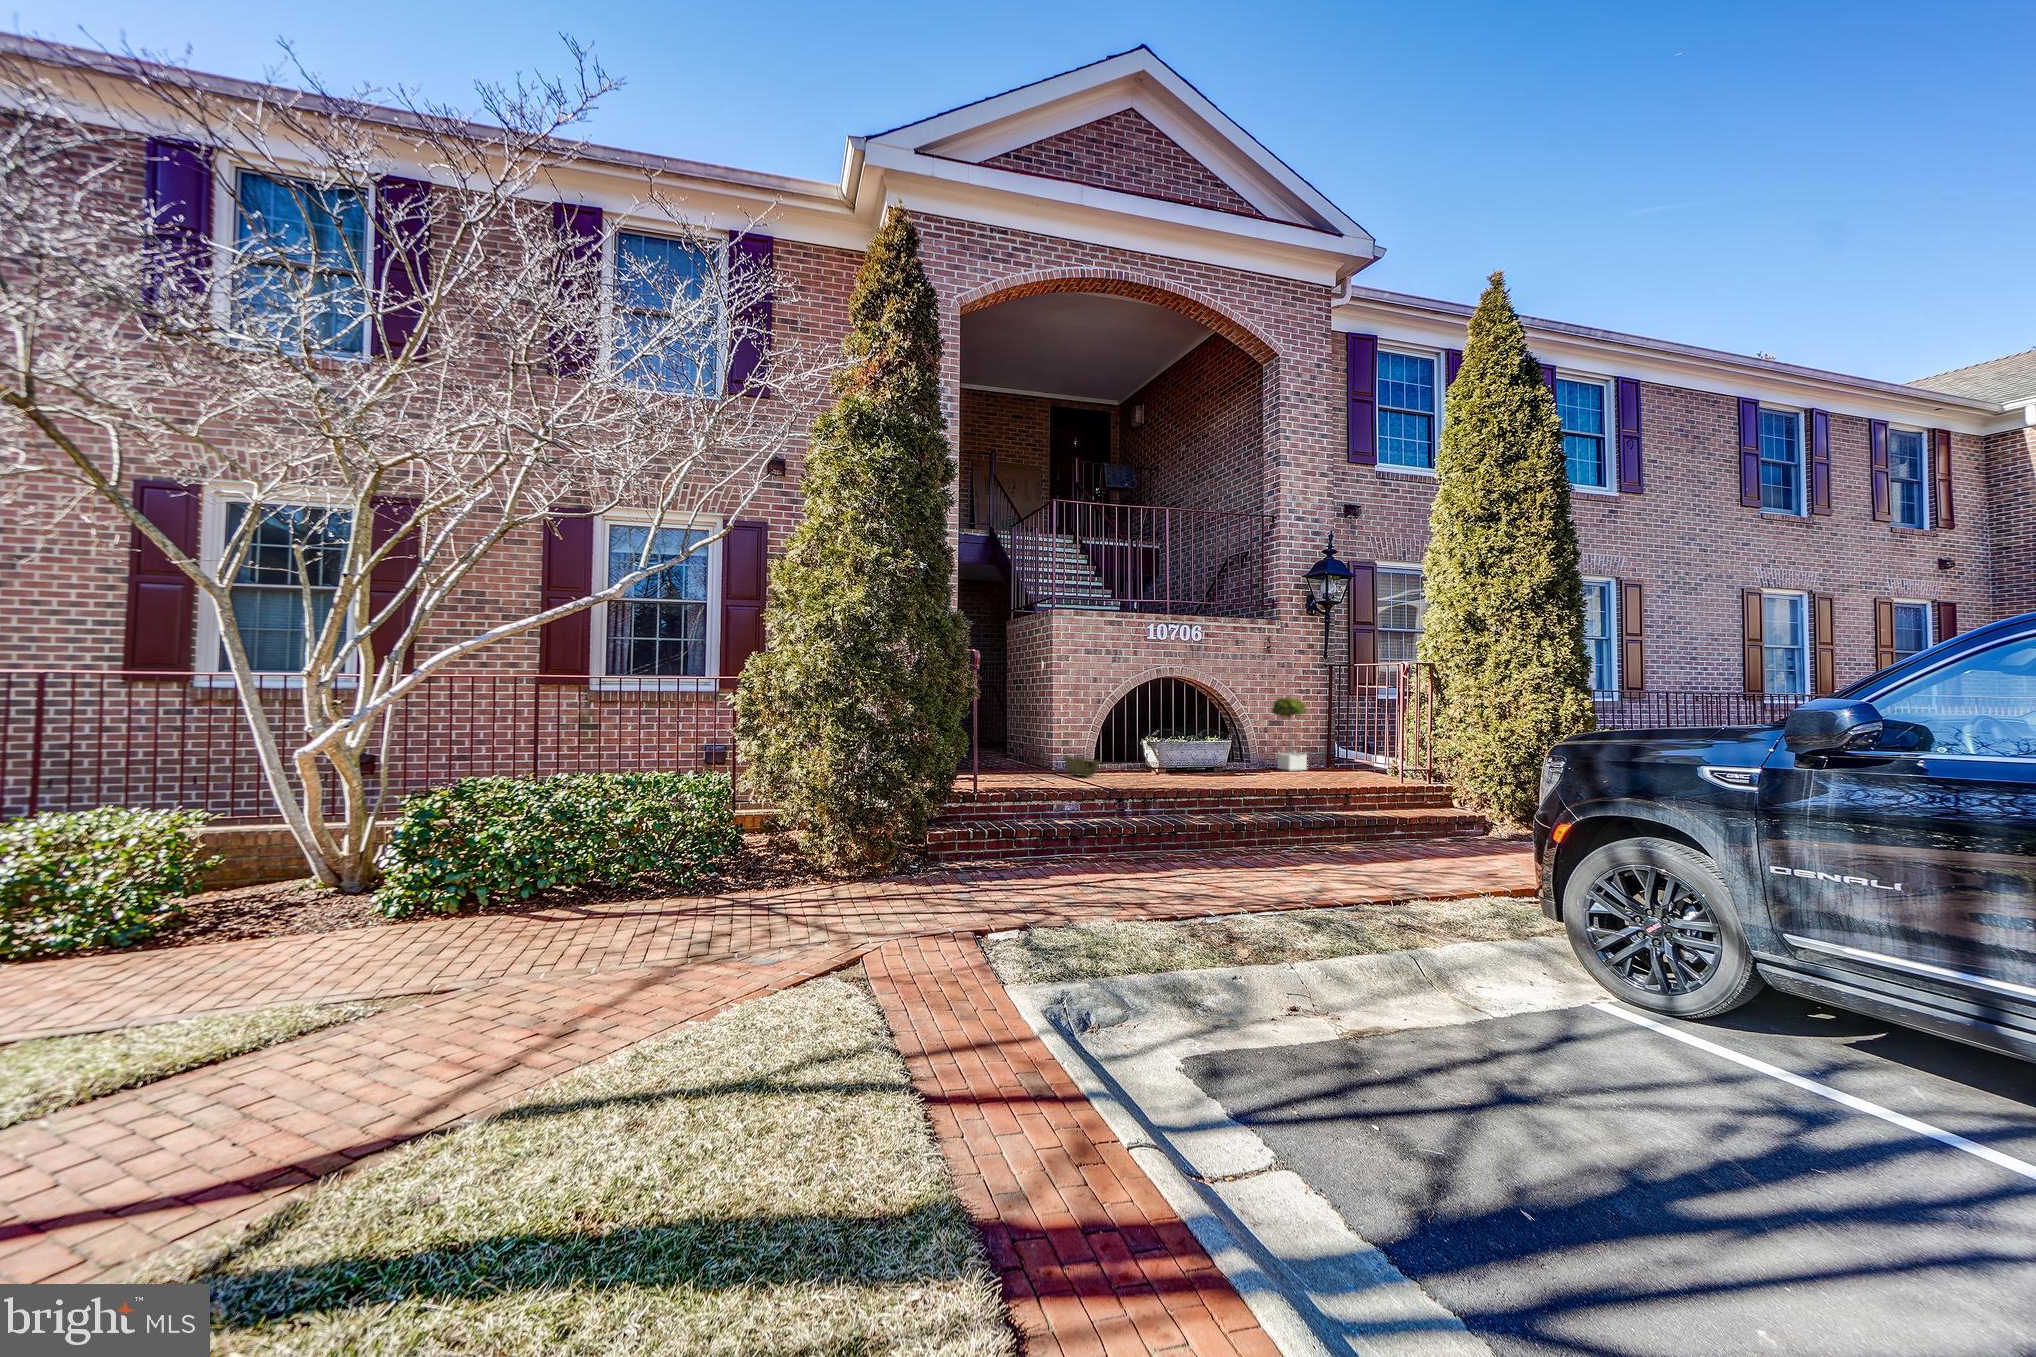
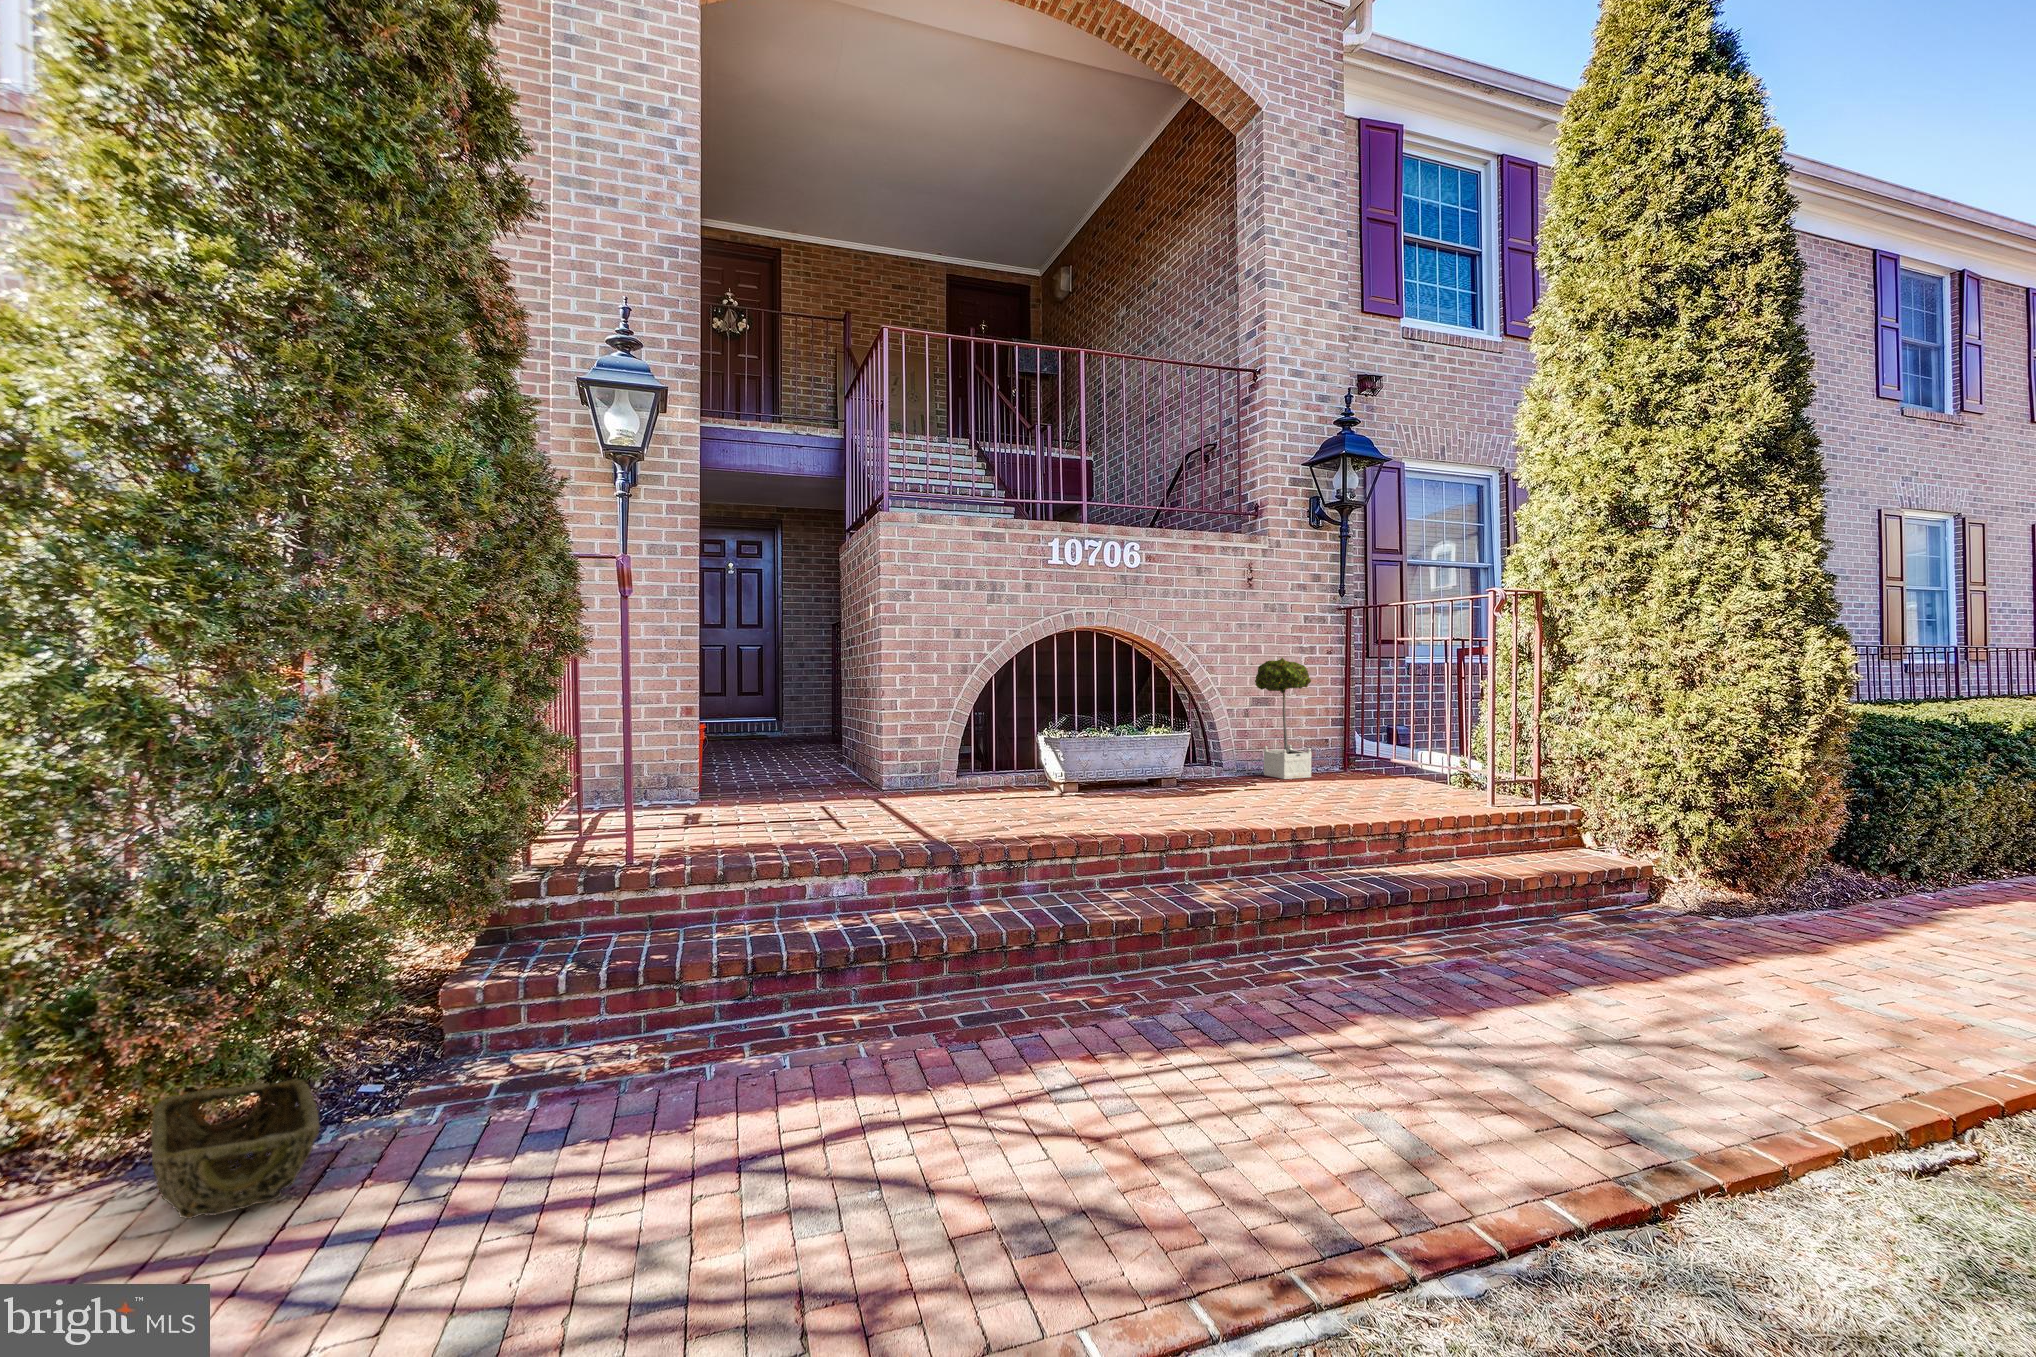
woven basket: present [1065,756,1100,776] -> present [151,1079,320,1219]

